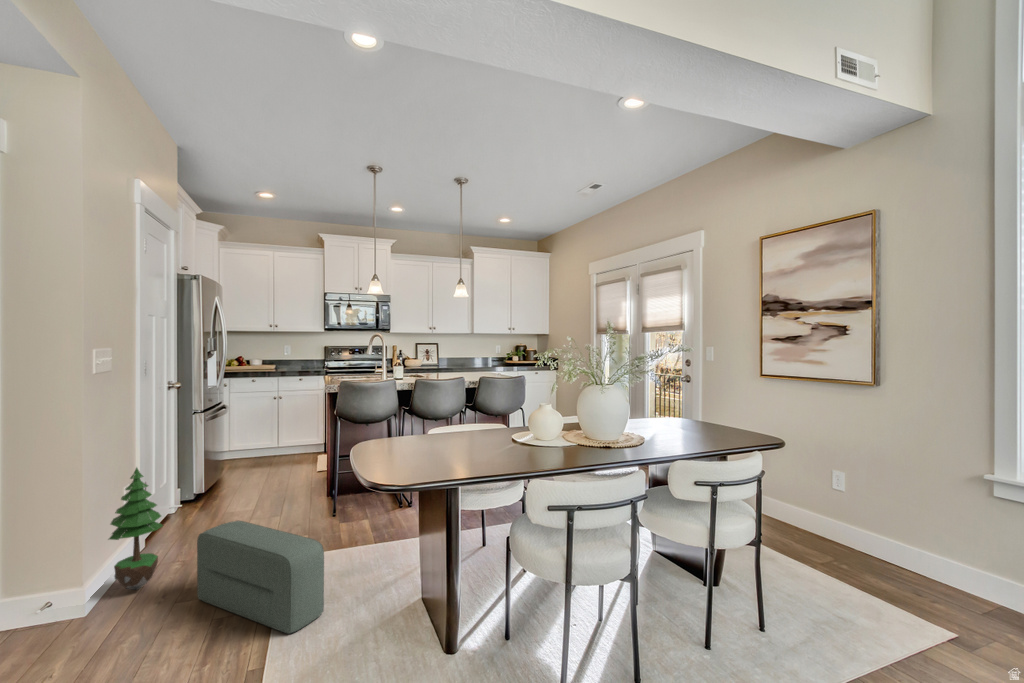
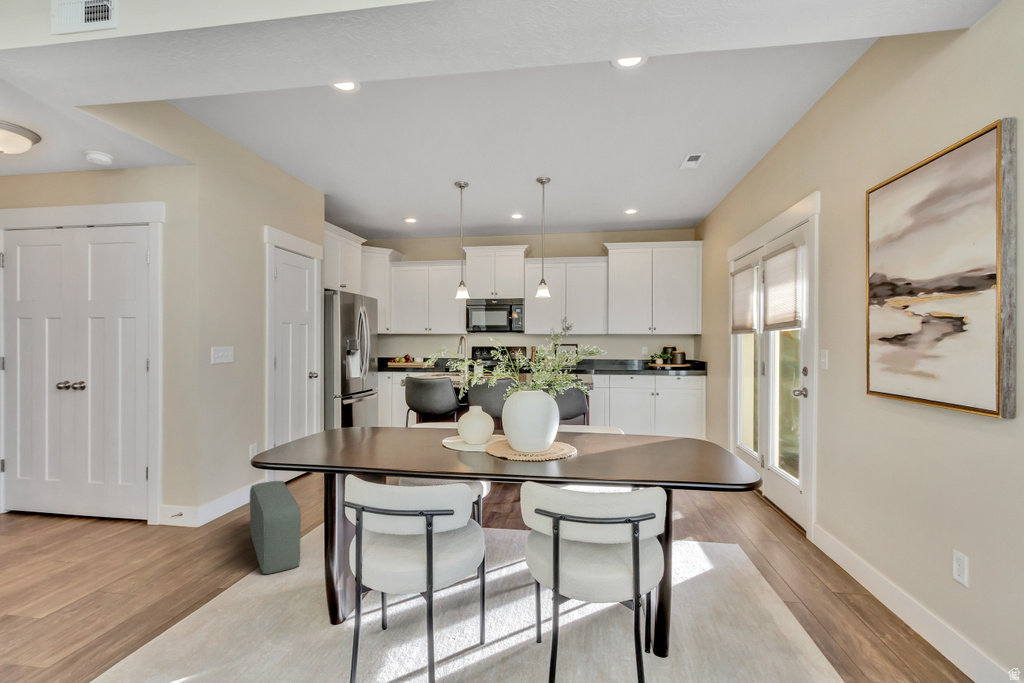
potted tree: present [109,468,163,590] -> none [215,431,251,520]

